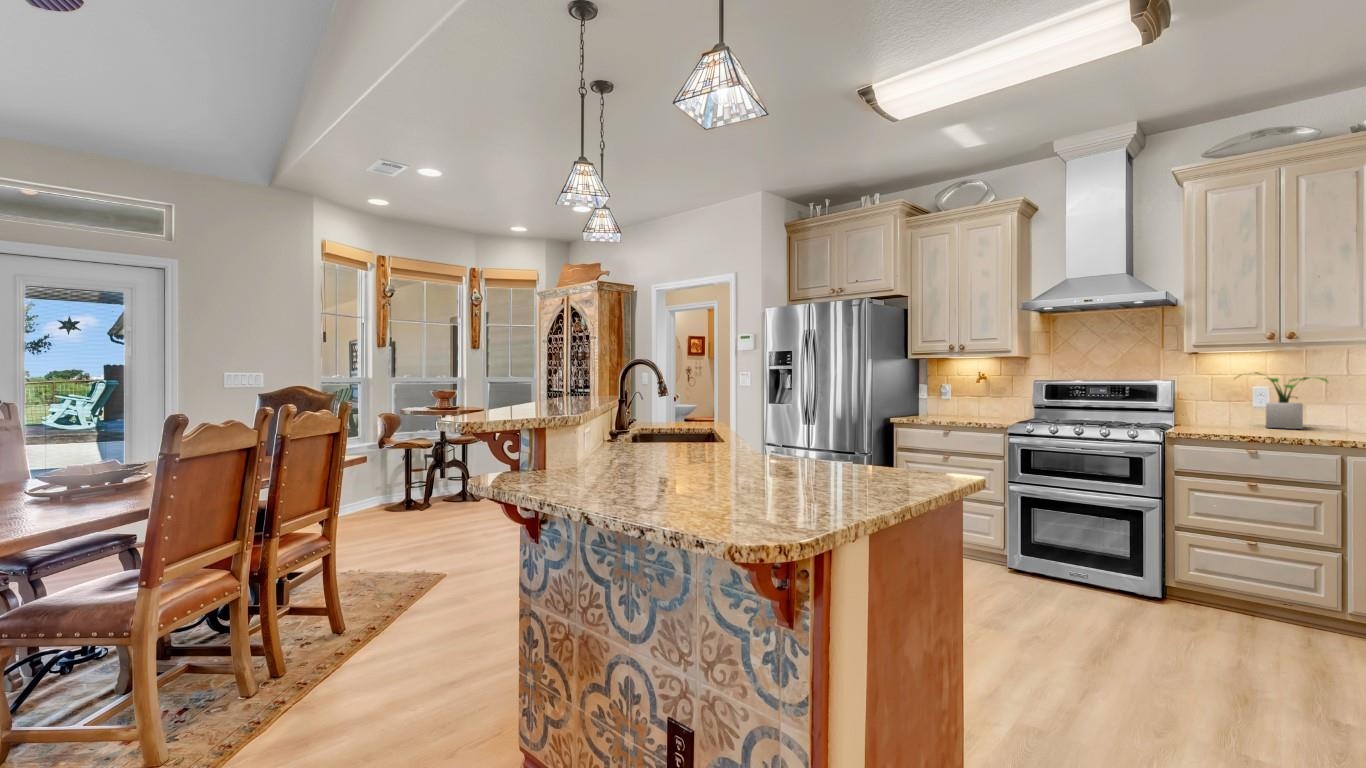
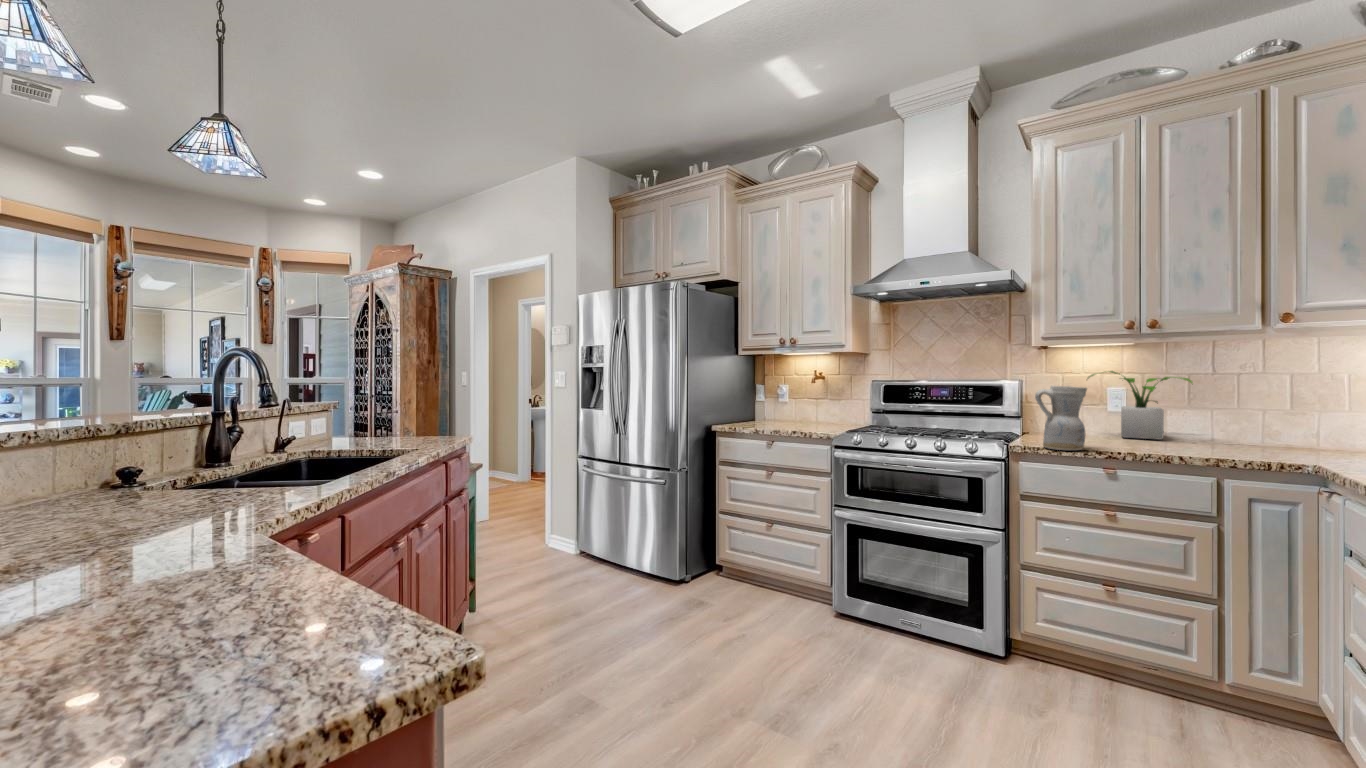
ceramic pitcher: none [1187,384,1232,435] -> present [1035,386,1087,450]

